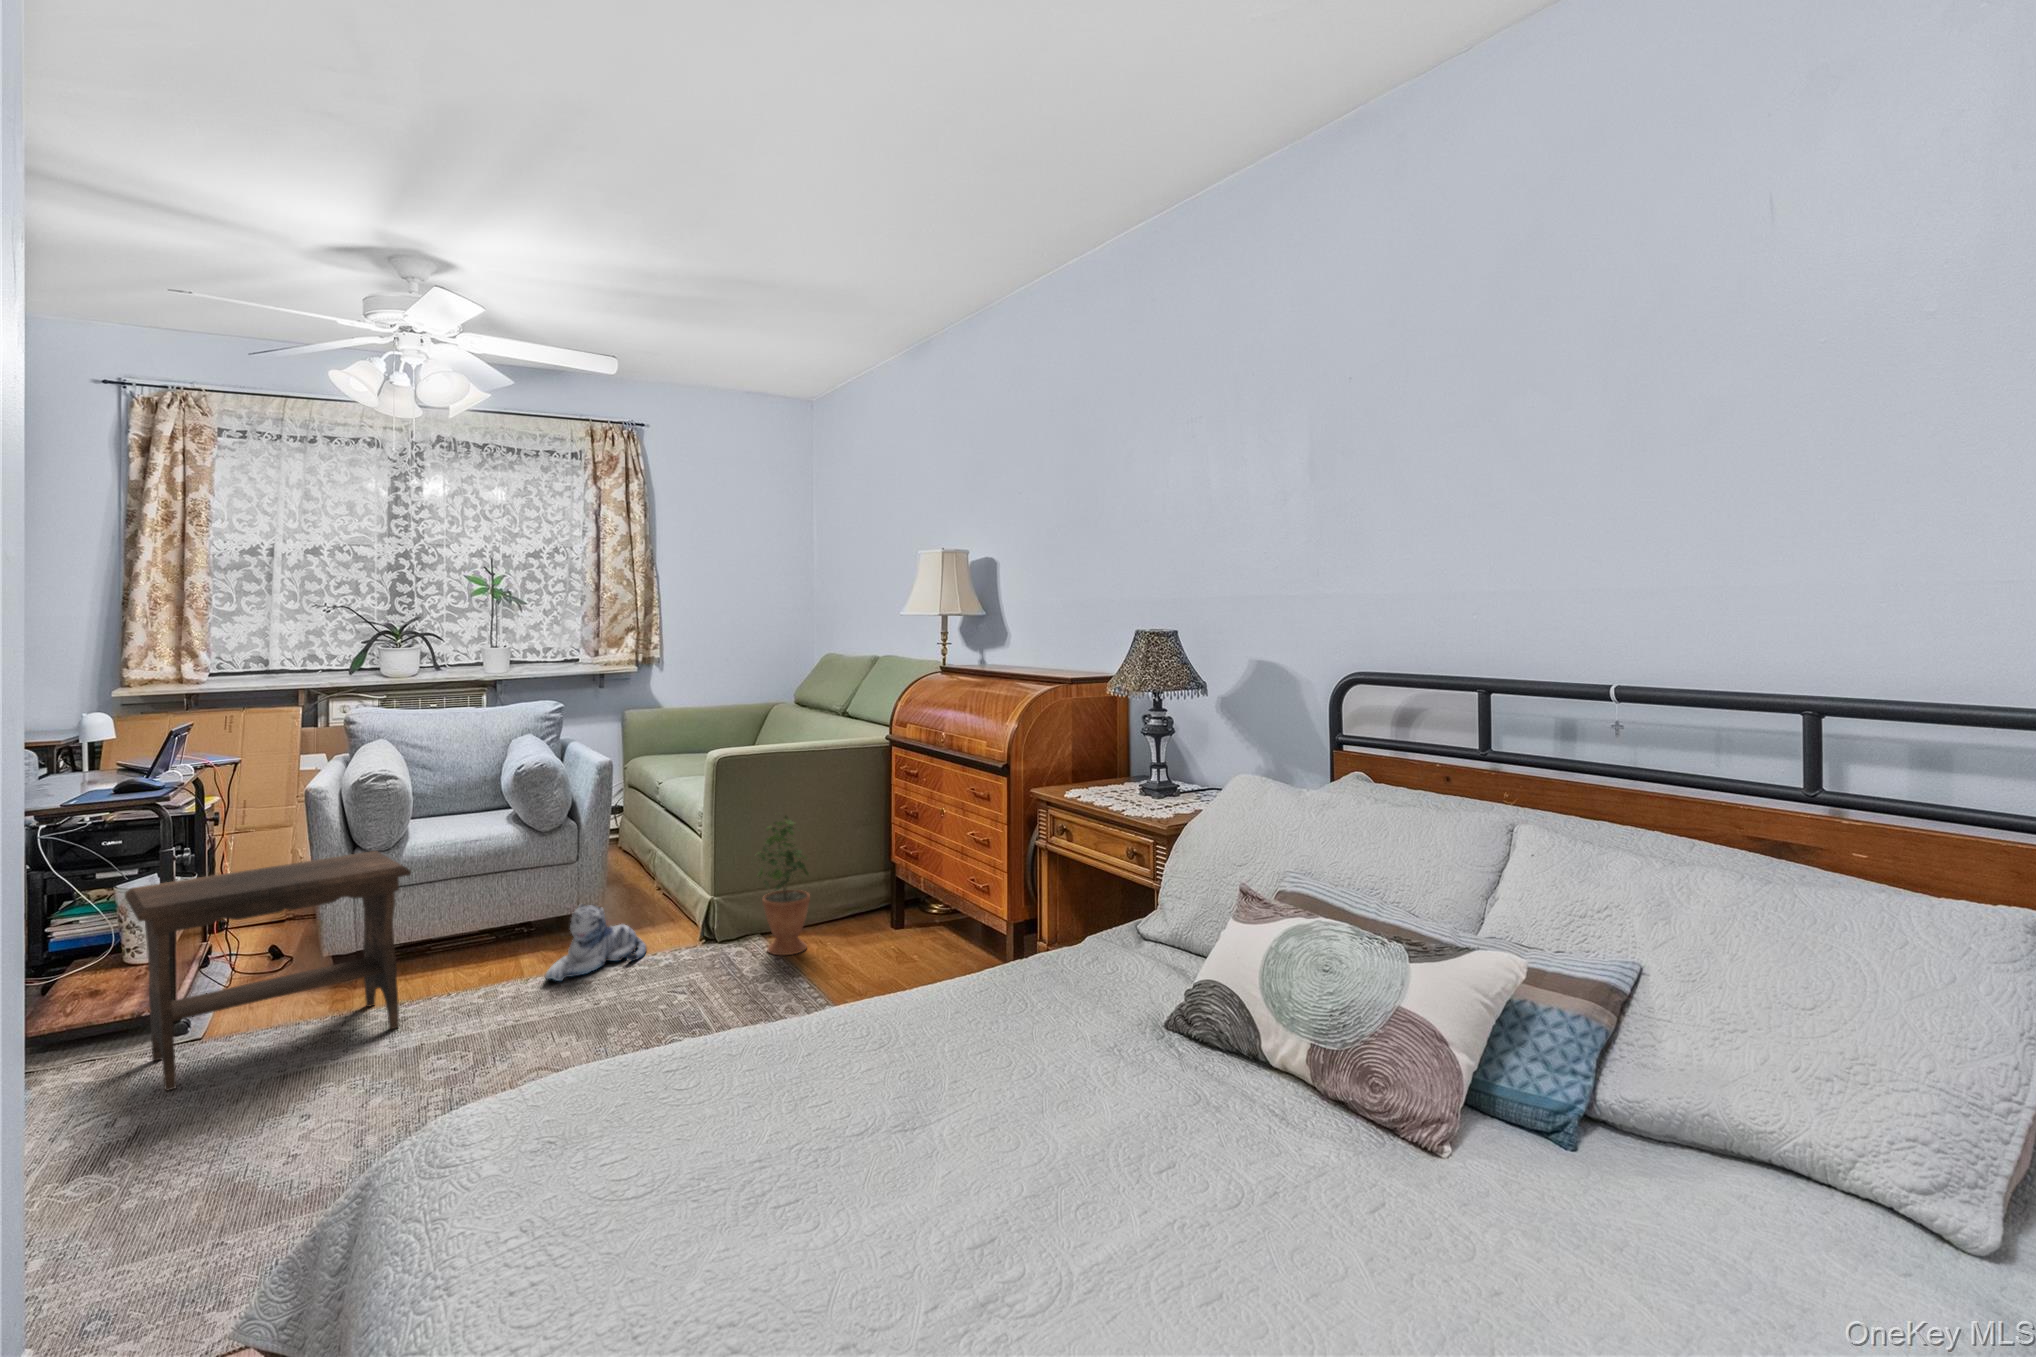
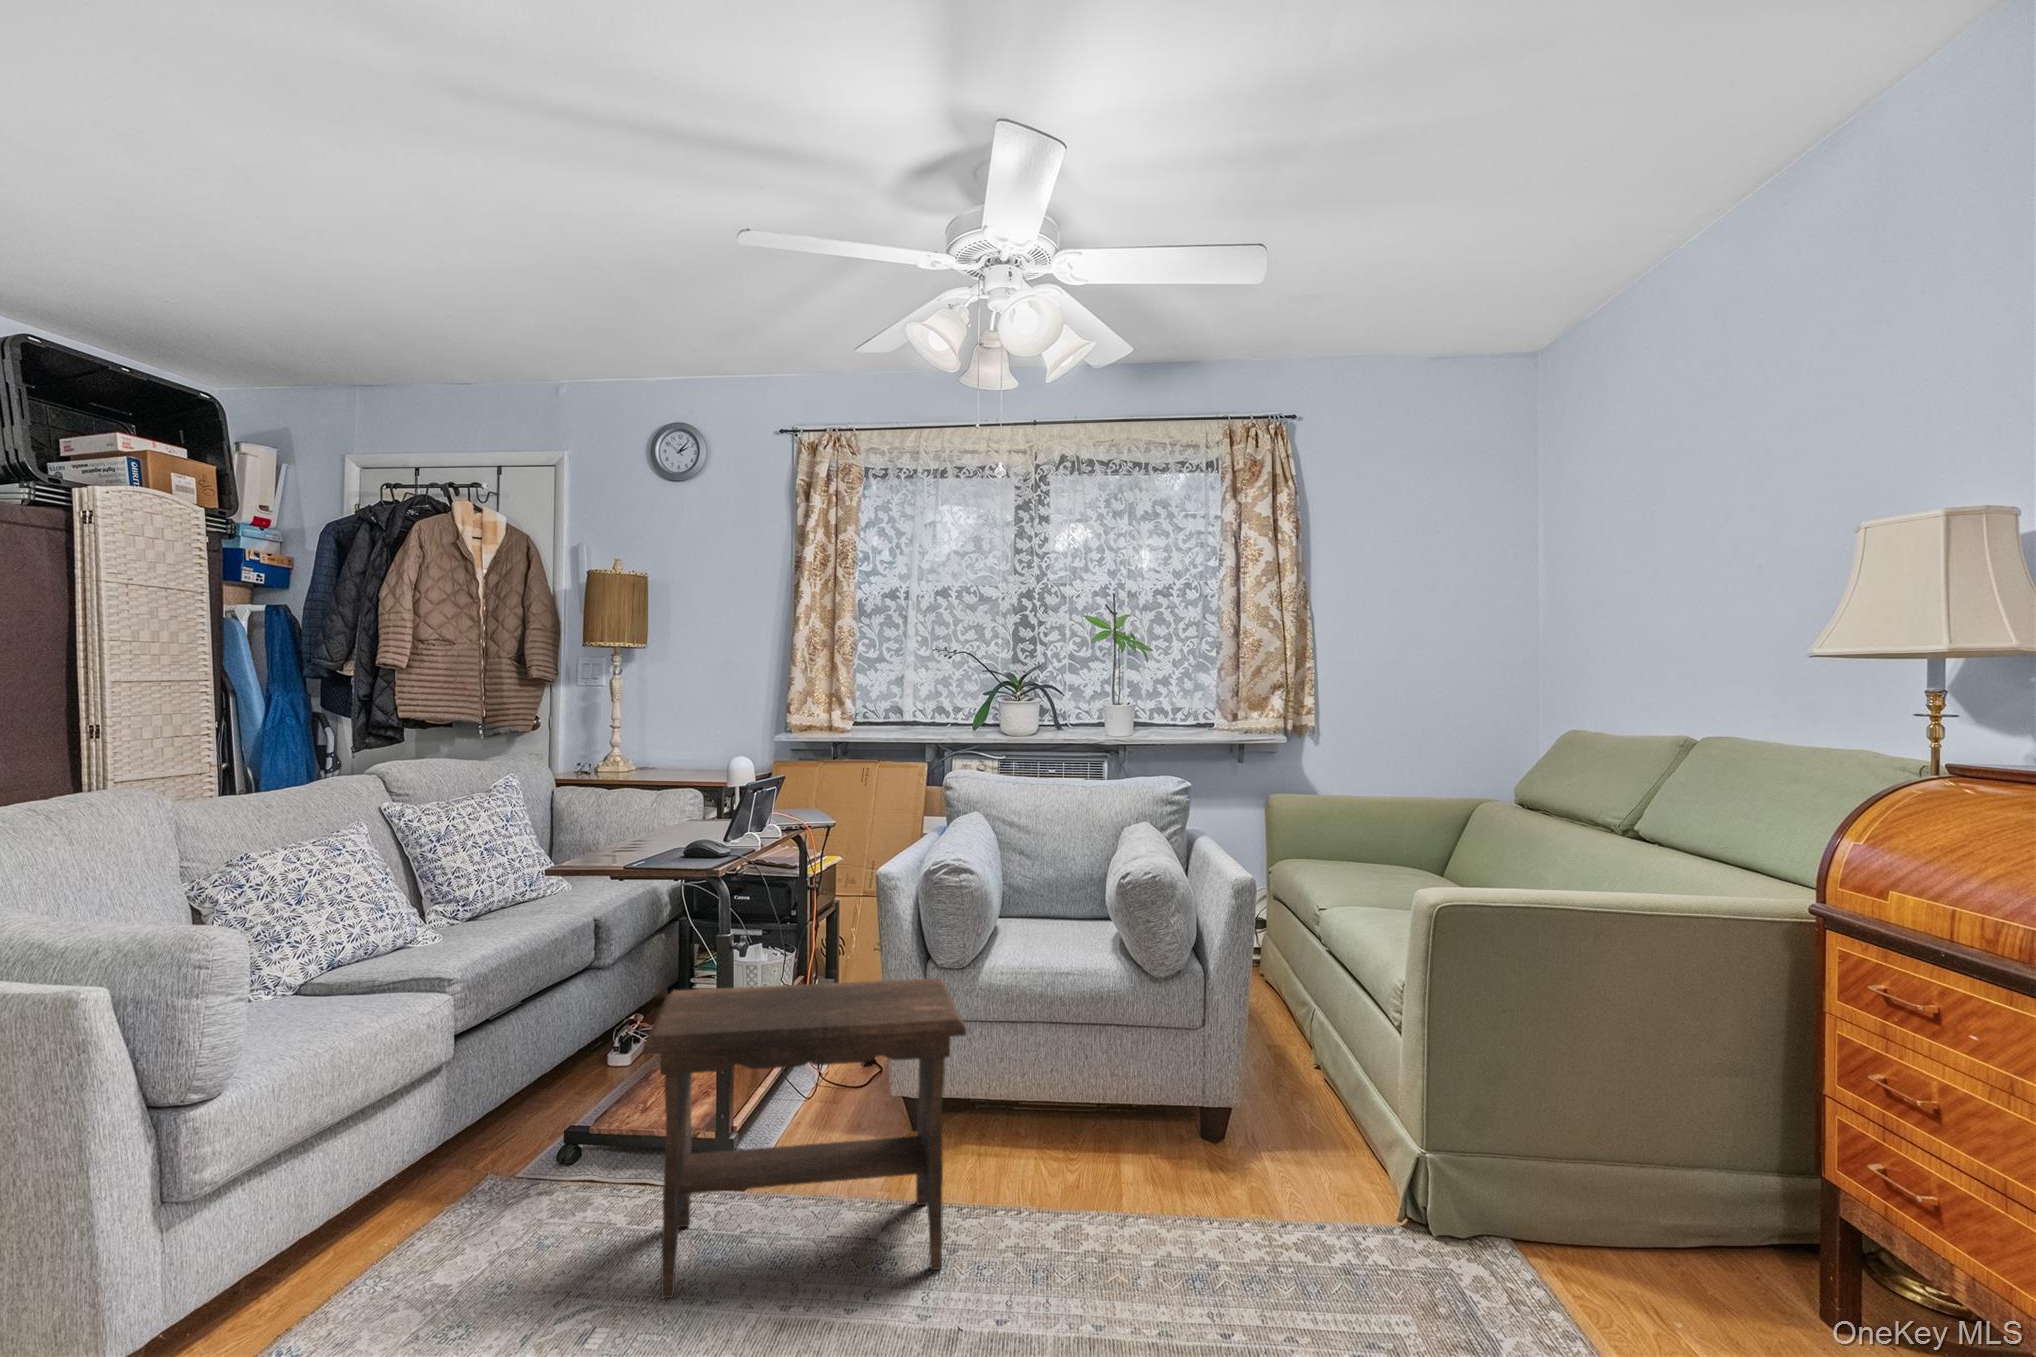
potted plant: present [758,816,810,955] -> none [1498,1014,1622,1311]
plush toy: present [545,904,647,981] -> none [1146,1111,1303,1243]

